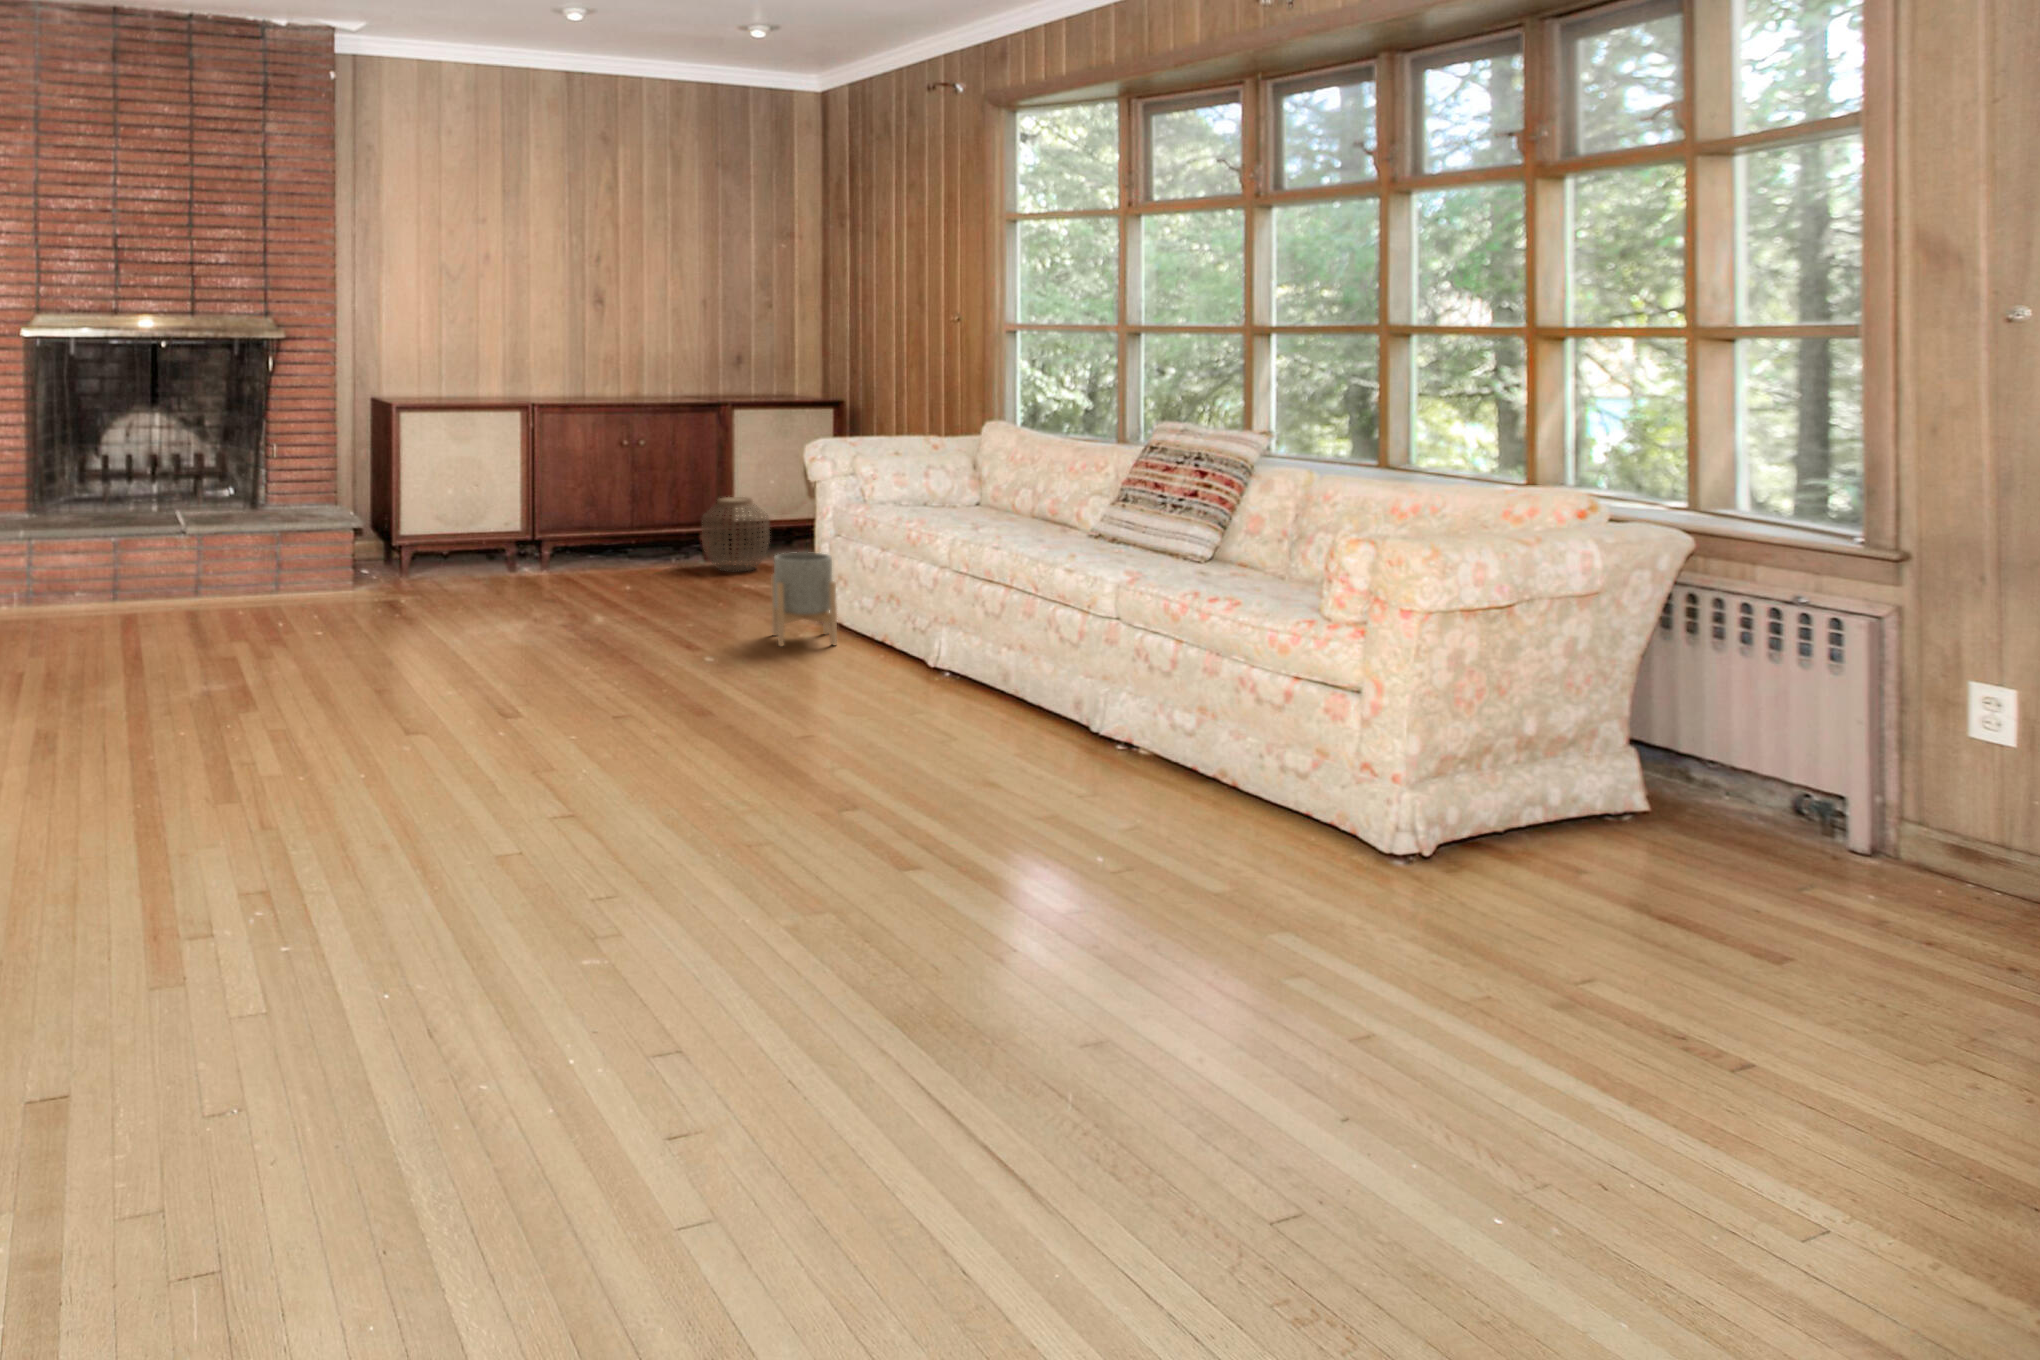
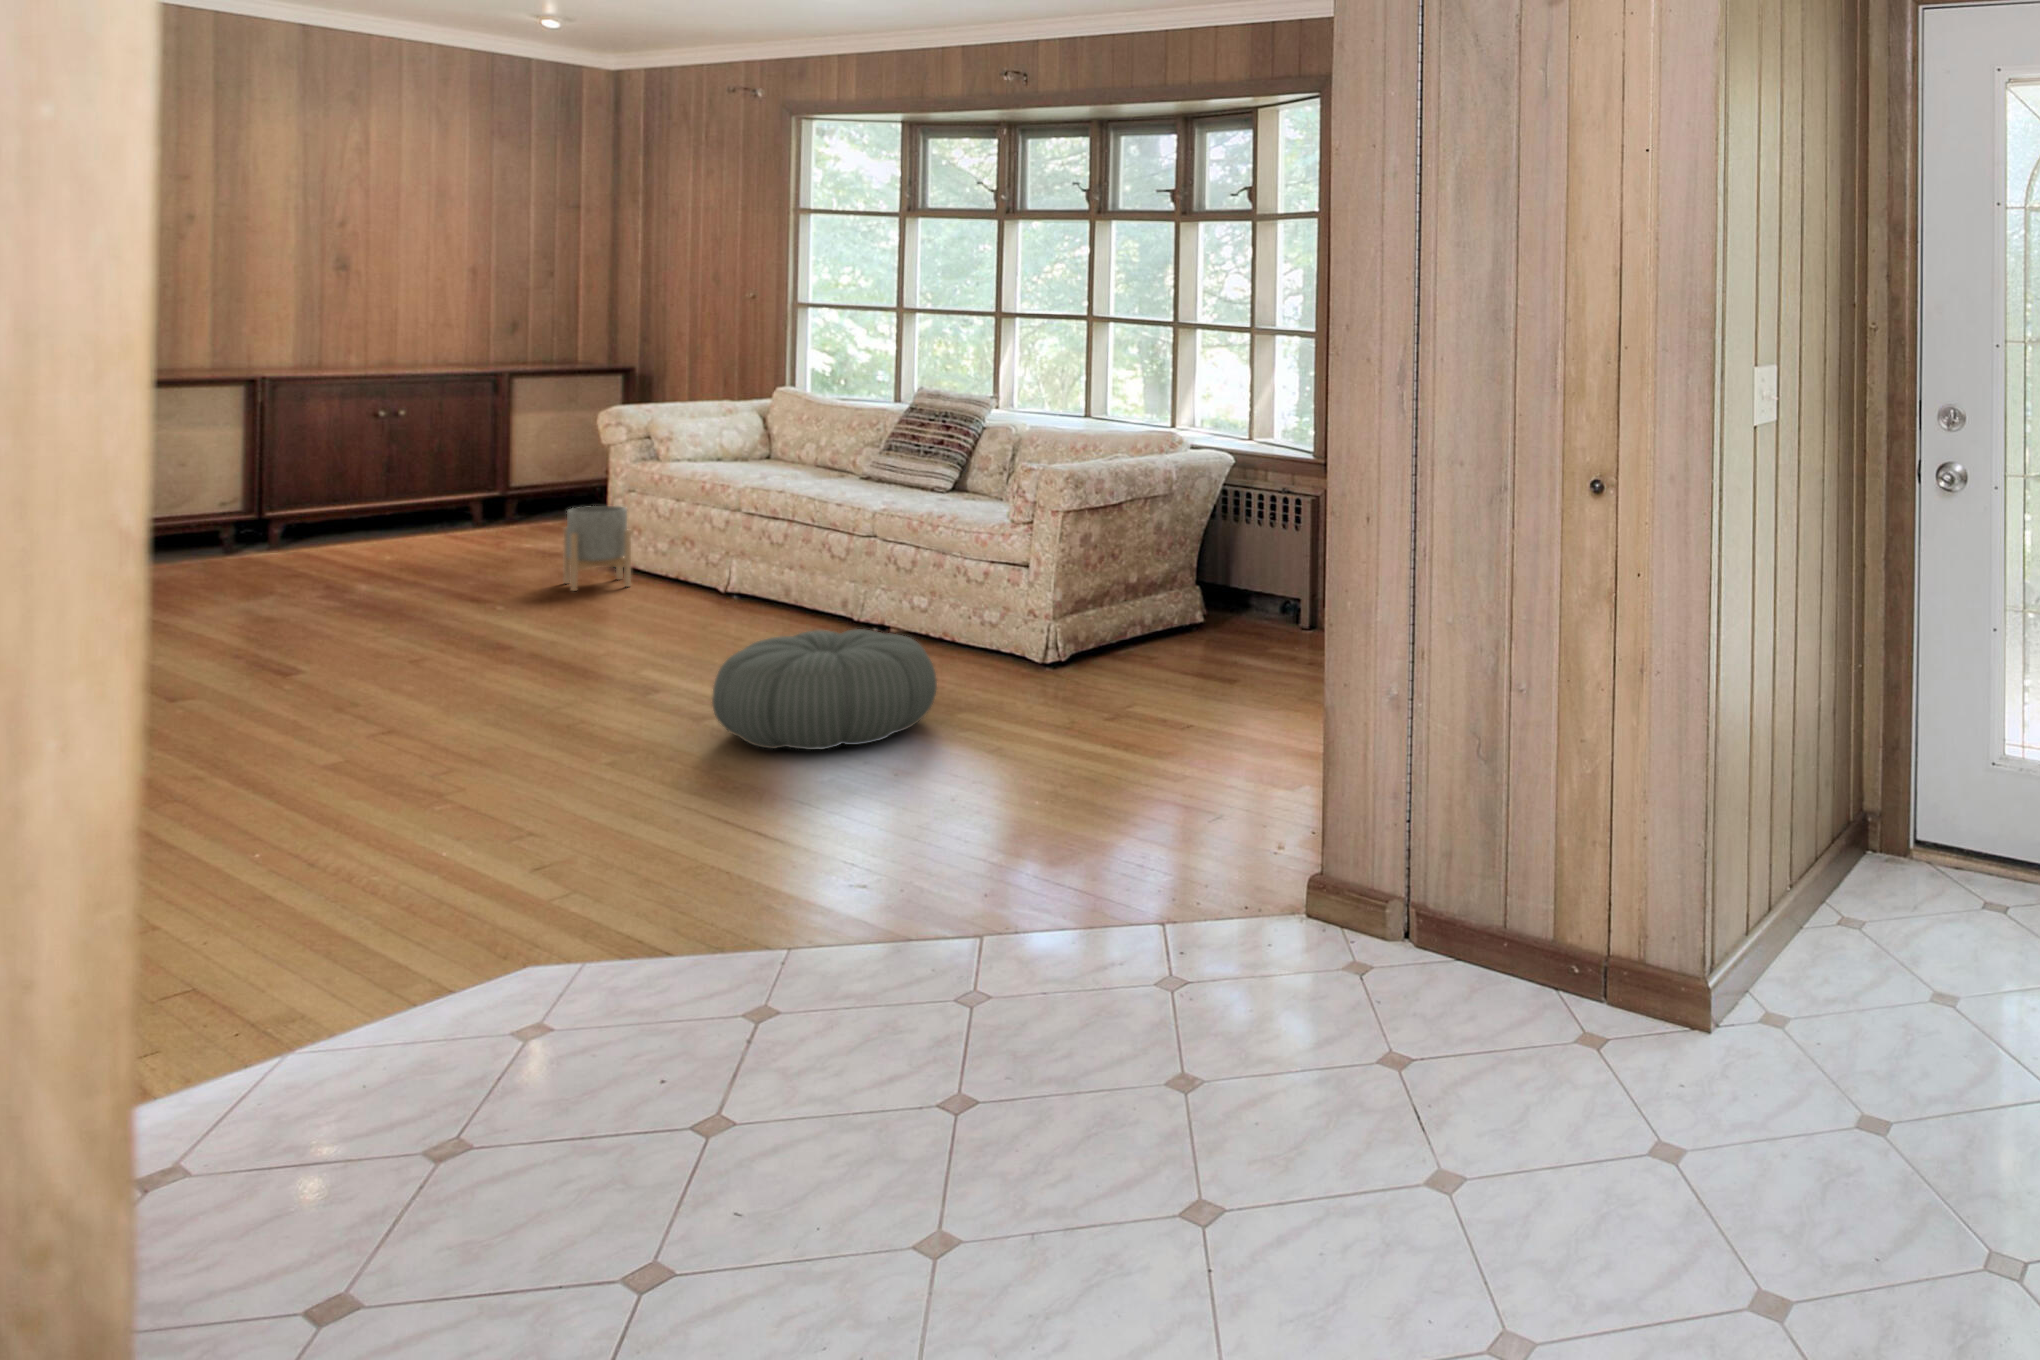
woven basket: present [702,497,769,571] -> none [474,463,553,536]
pouf: none [924,778,1254,989] -> present [712,629,937,750]

